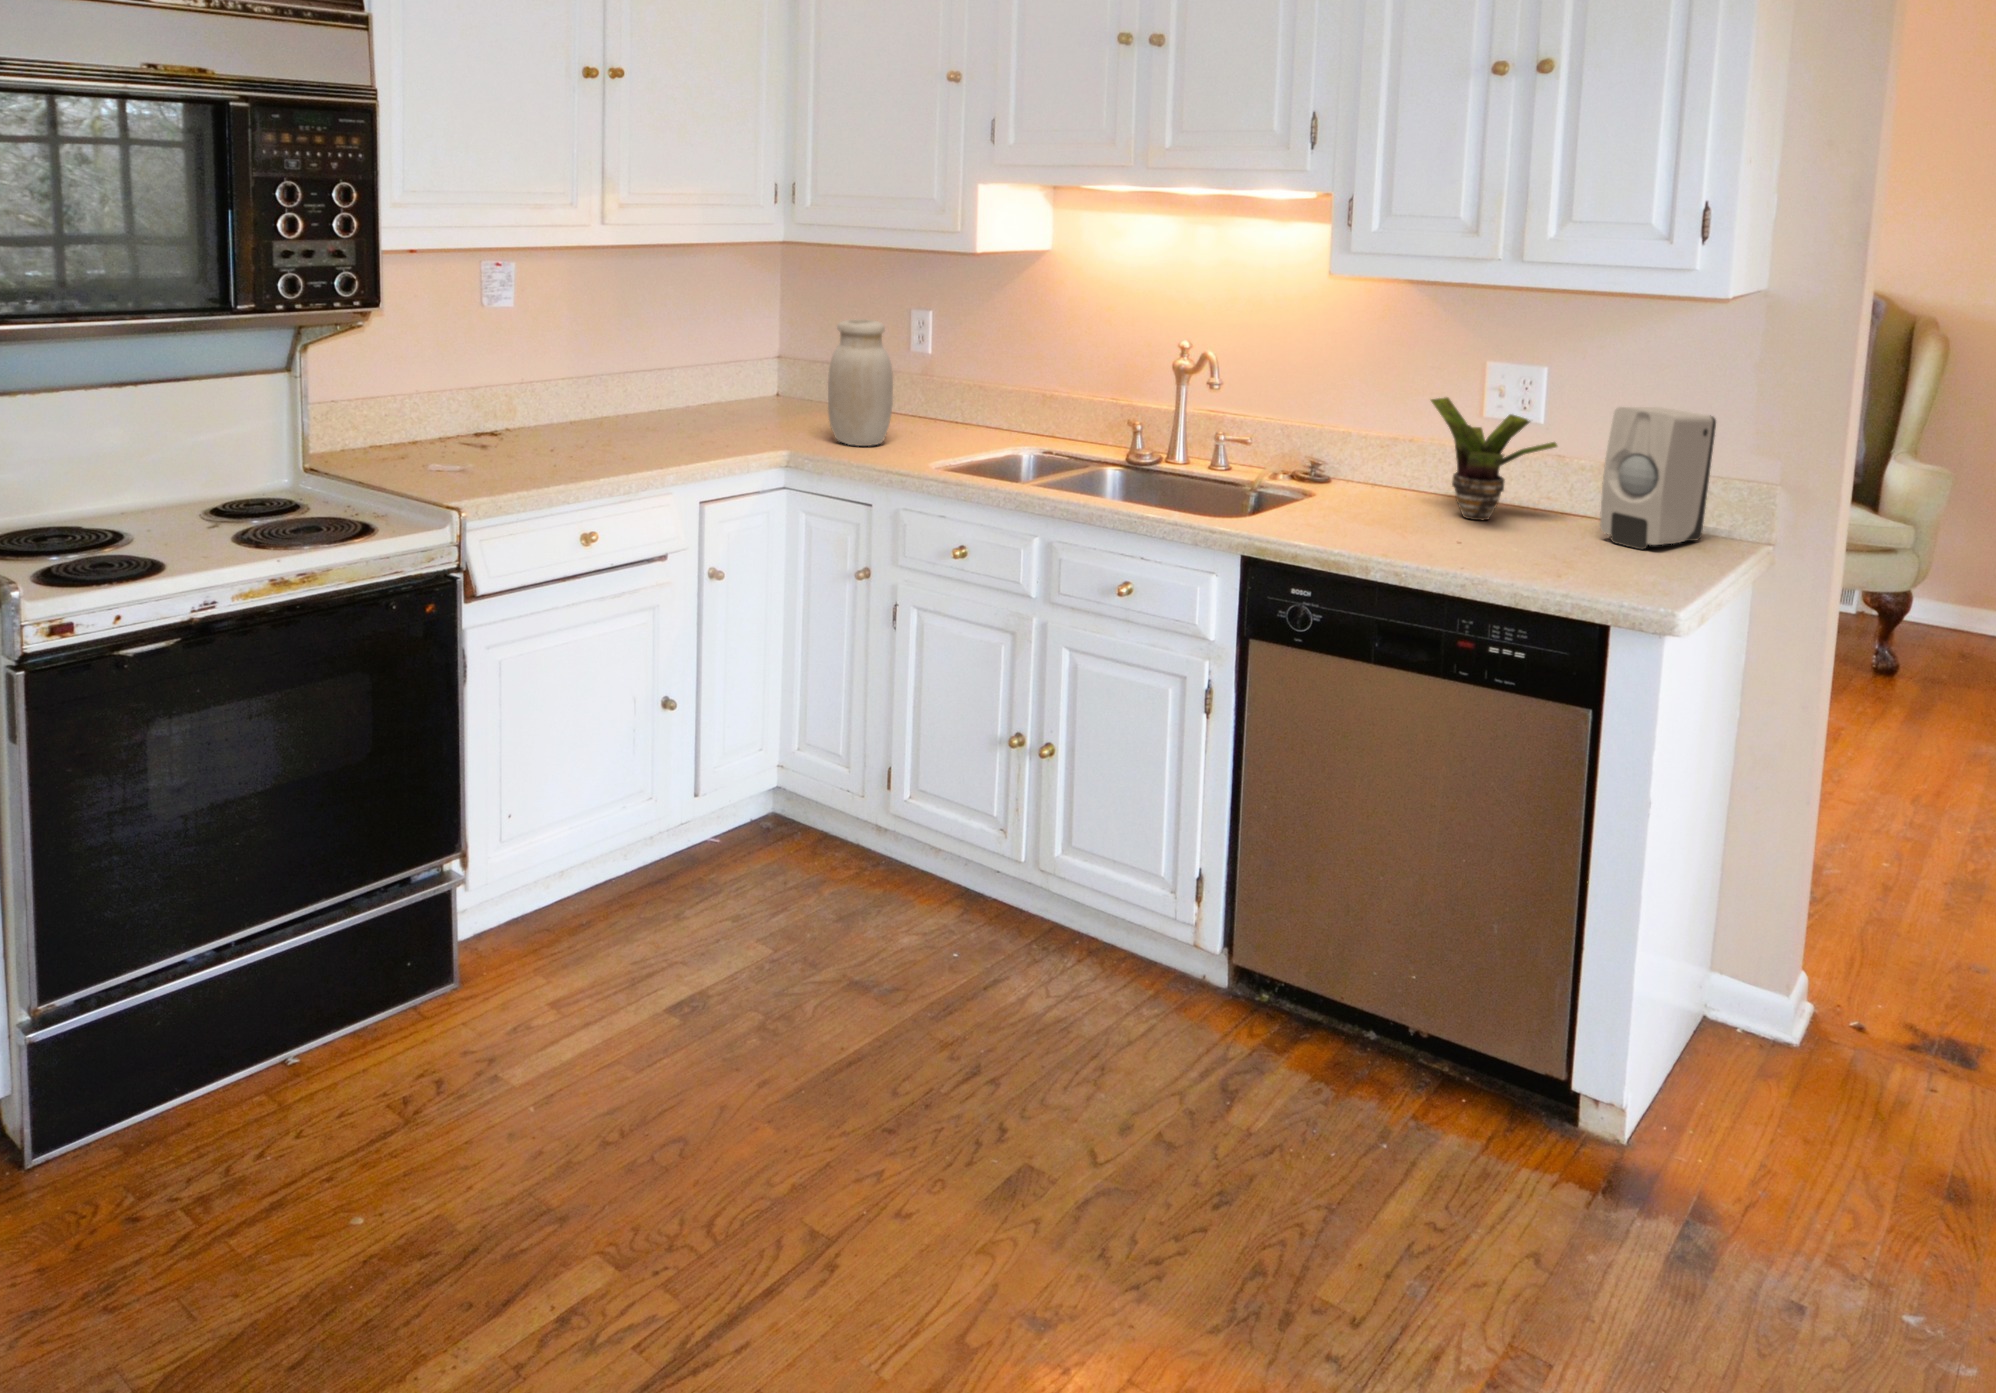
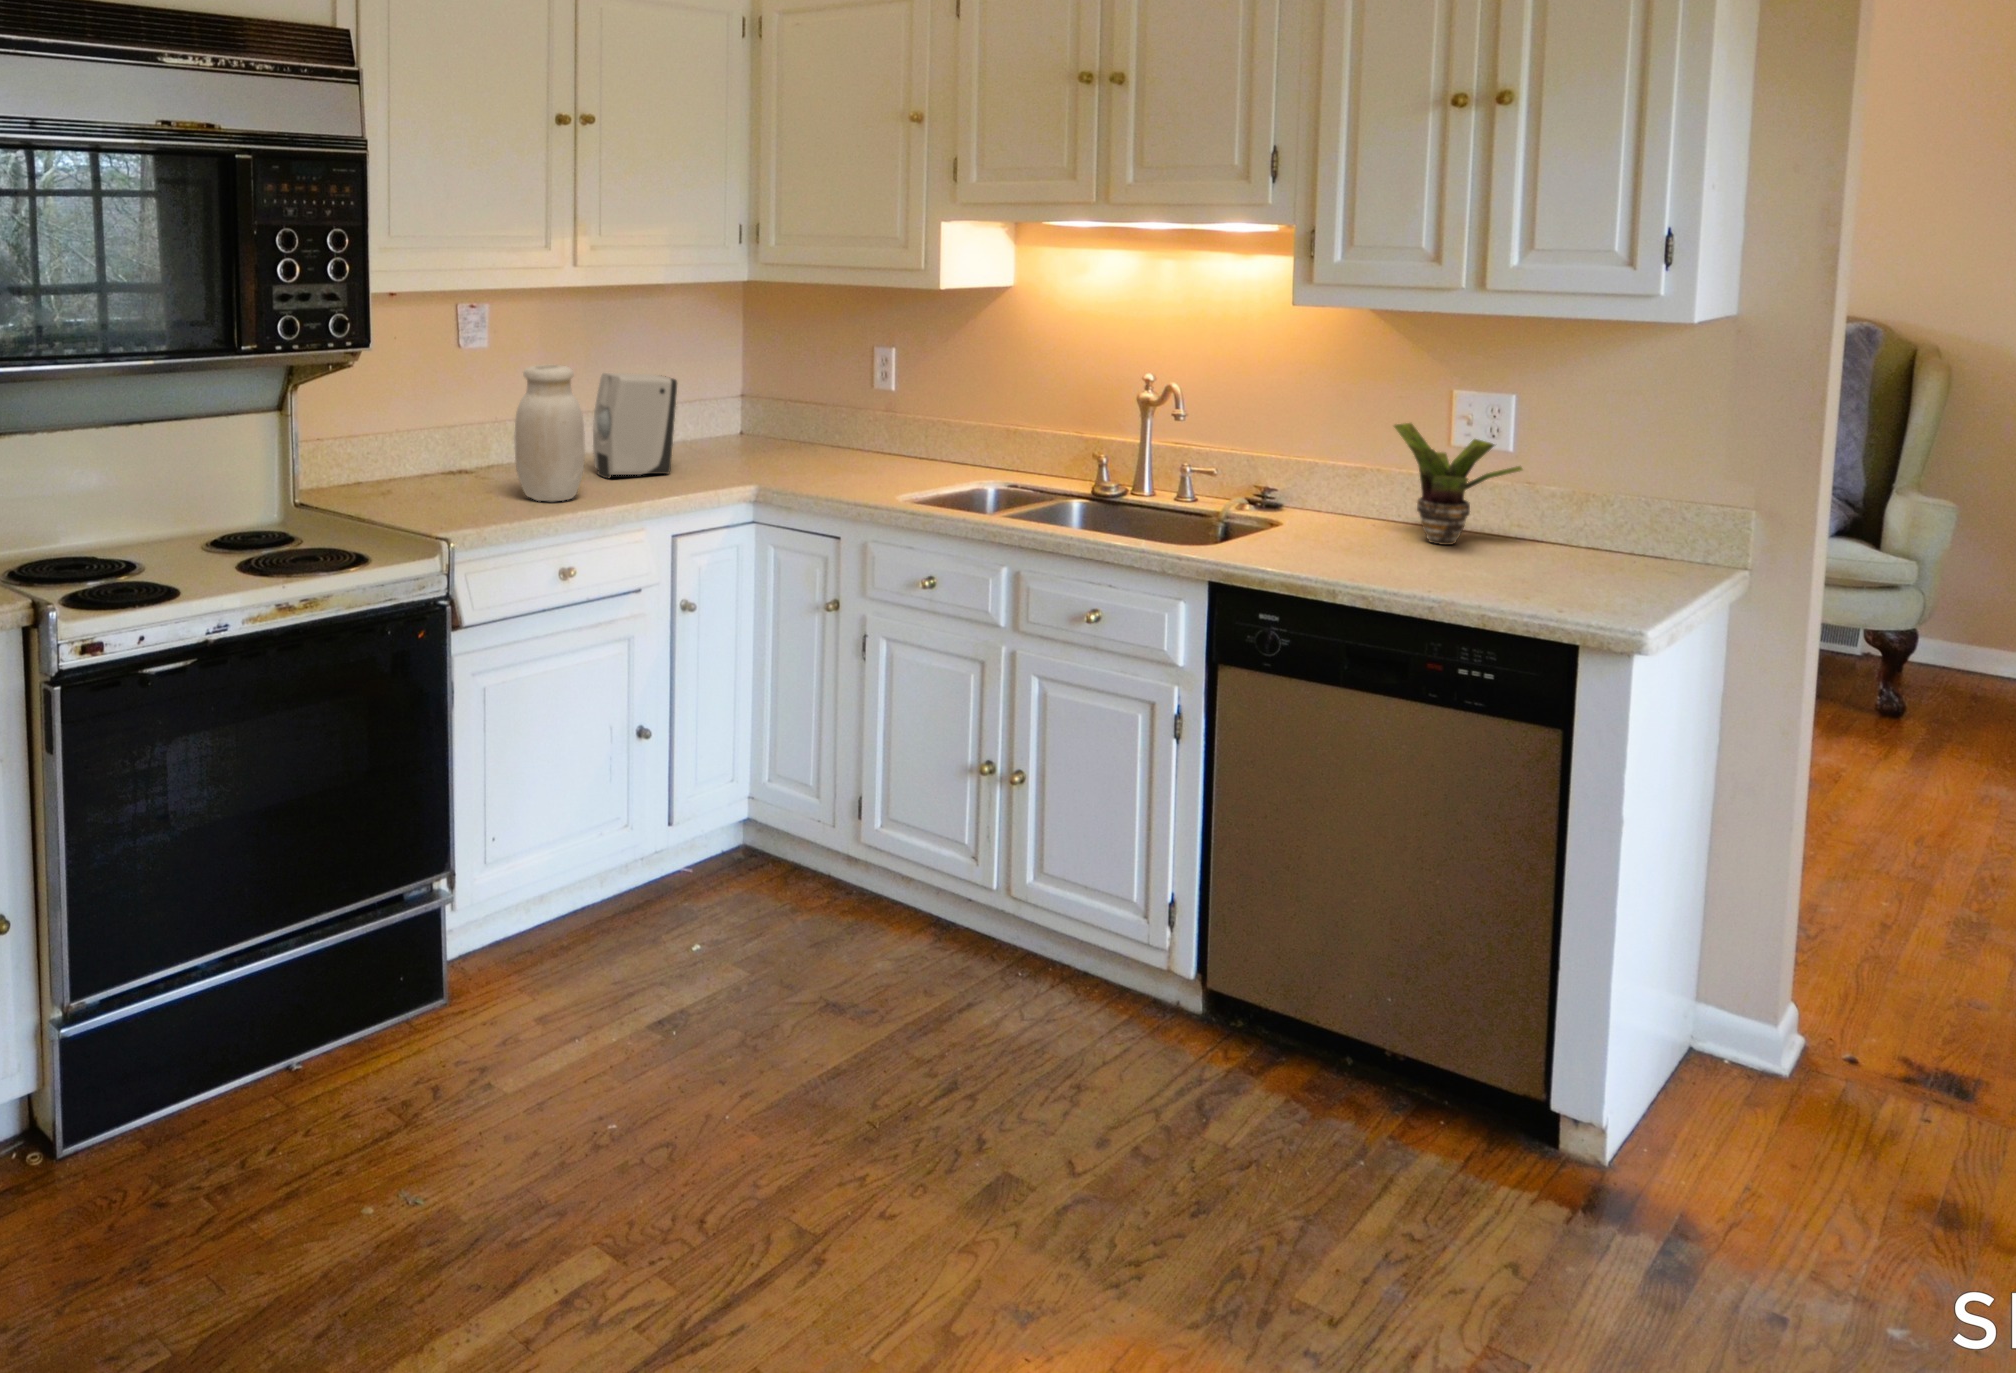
jar: present [828,319,893,446] -> present [514,365,585,501]
soap dispenser: present [1600,407,1716,549] -> present [593,373,677,478]

